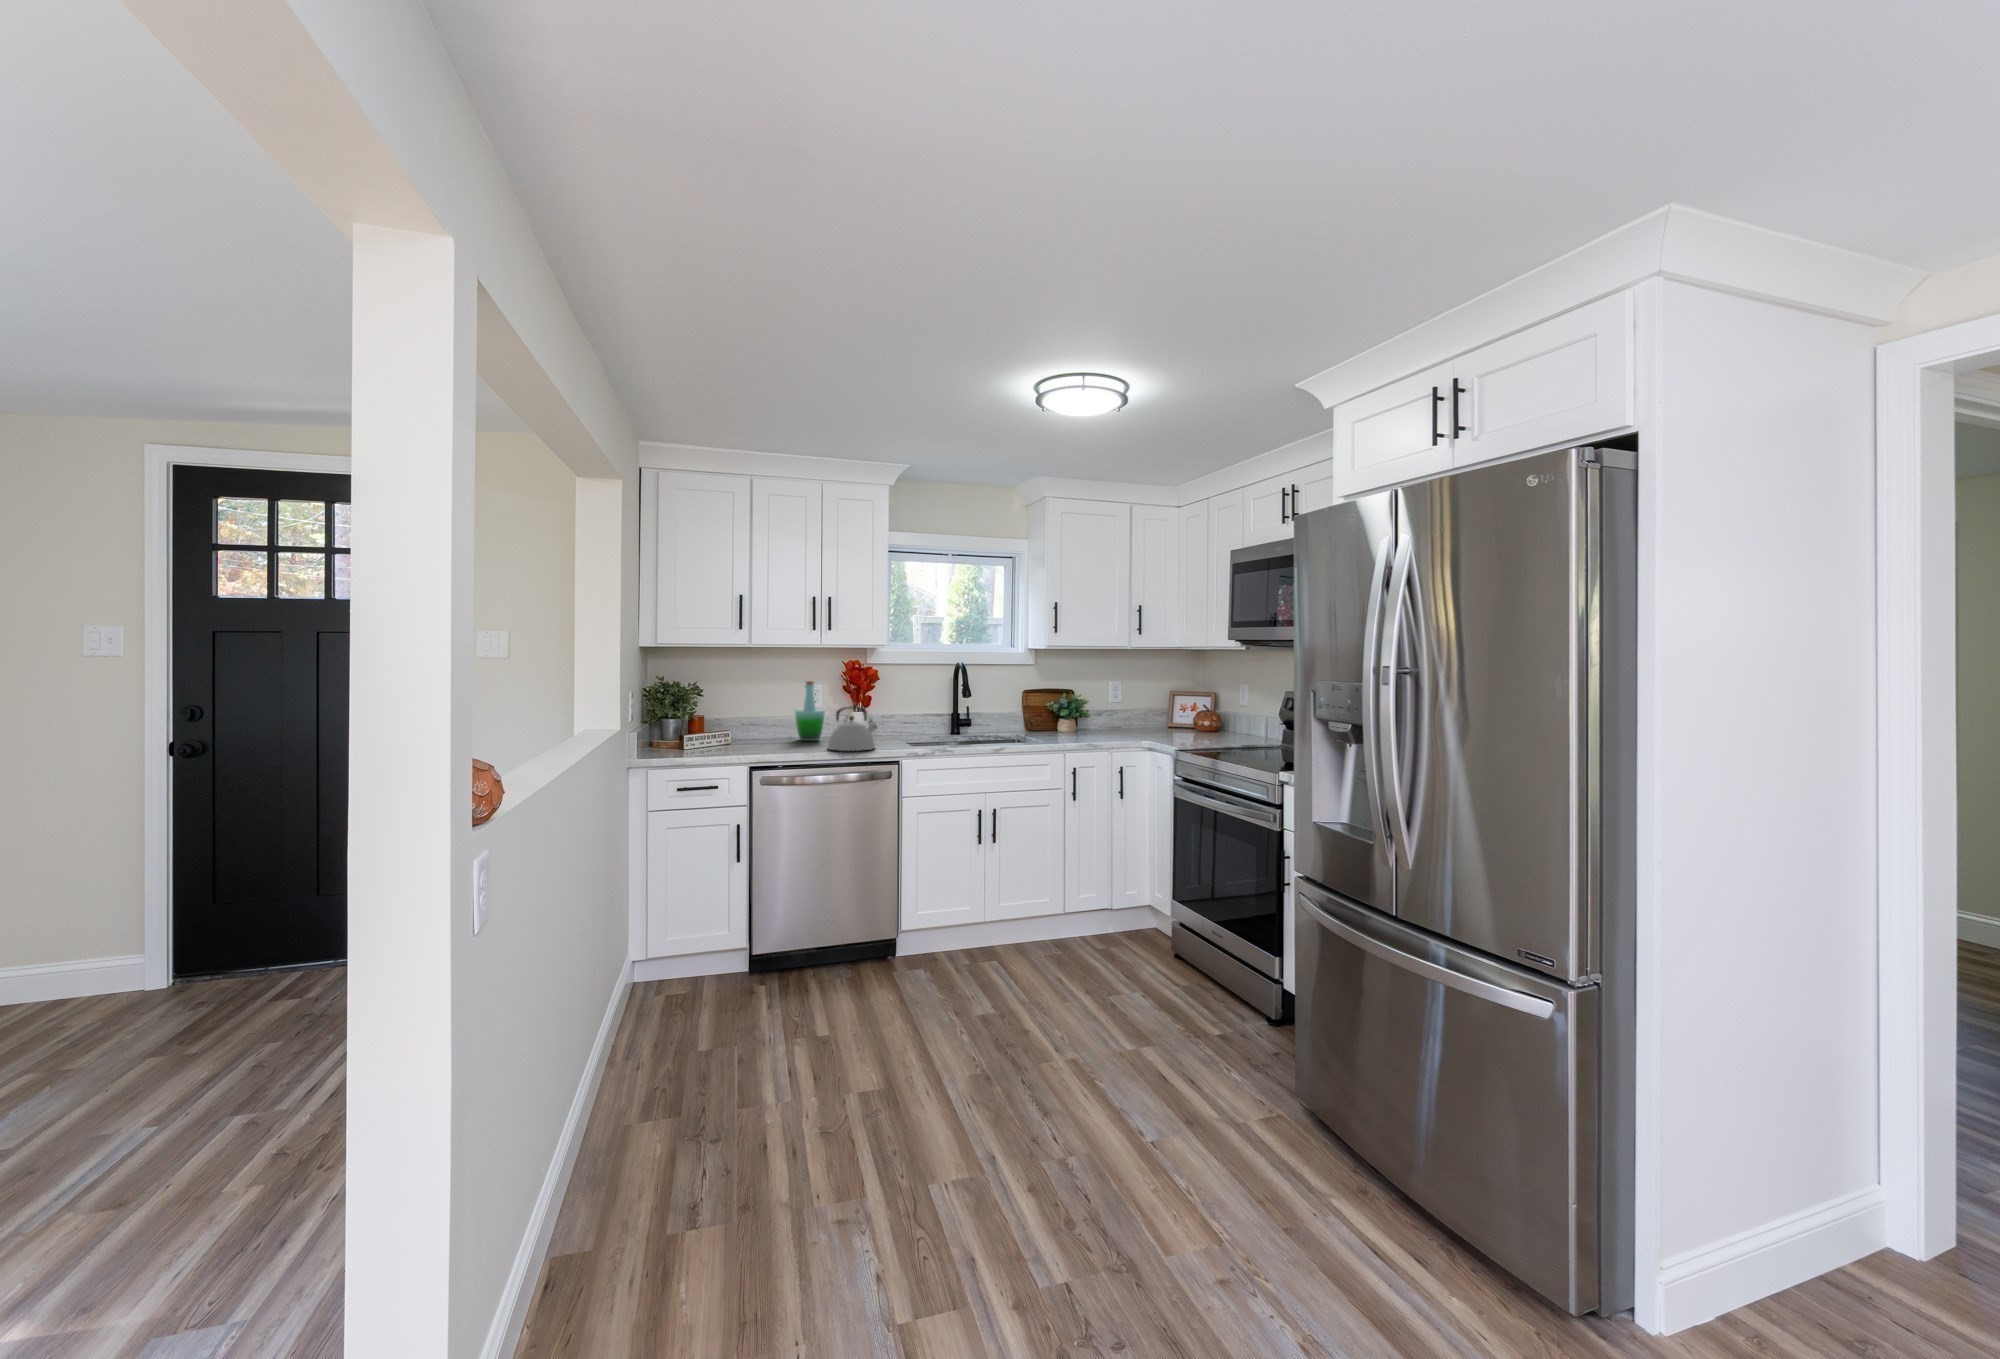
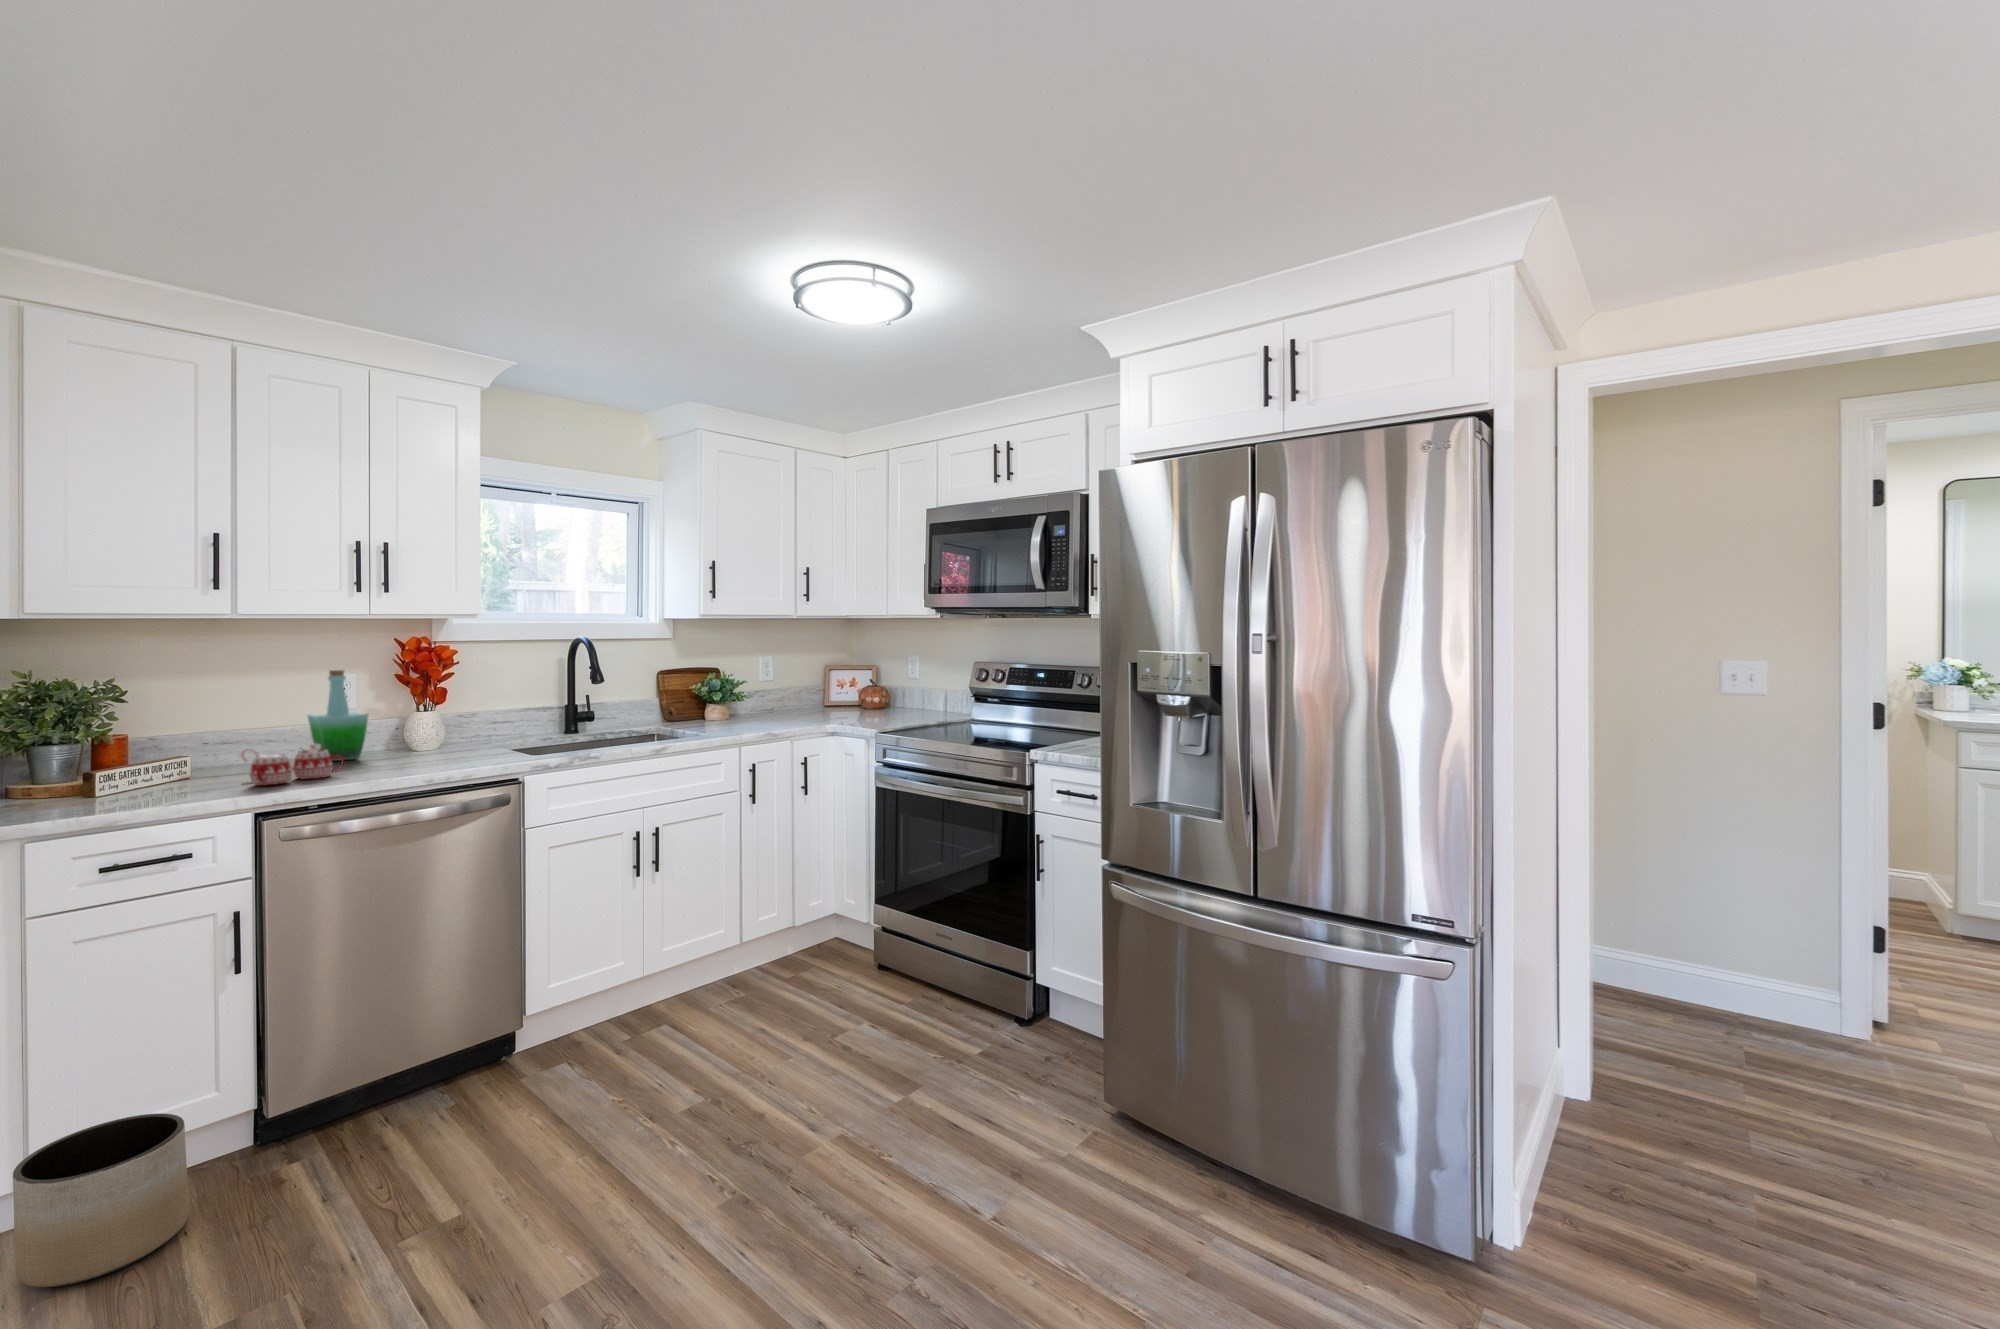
kettle: present [828,707,877,751] -> none [386,705,470,772]
mug: none [752,728,804,752] -> present [241,744,344,786]
planter: none [634,933,707,1013] -> present [13,1113,189,1287]

